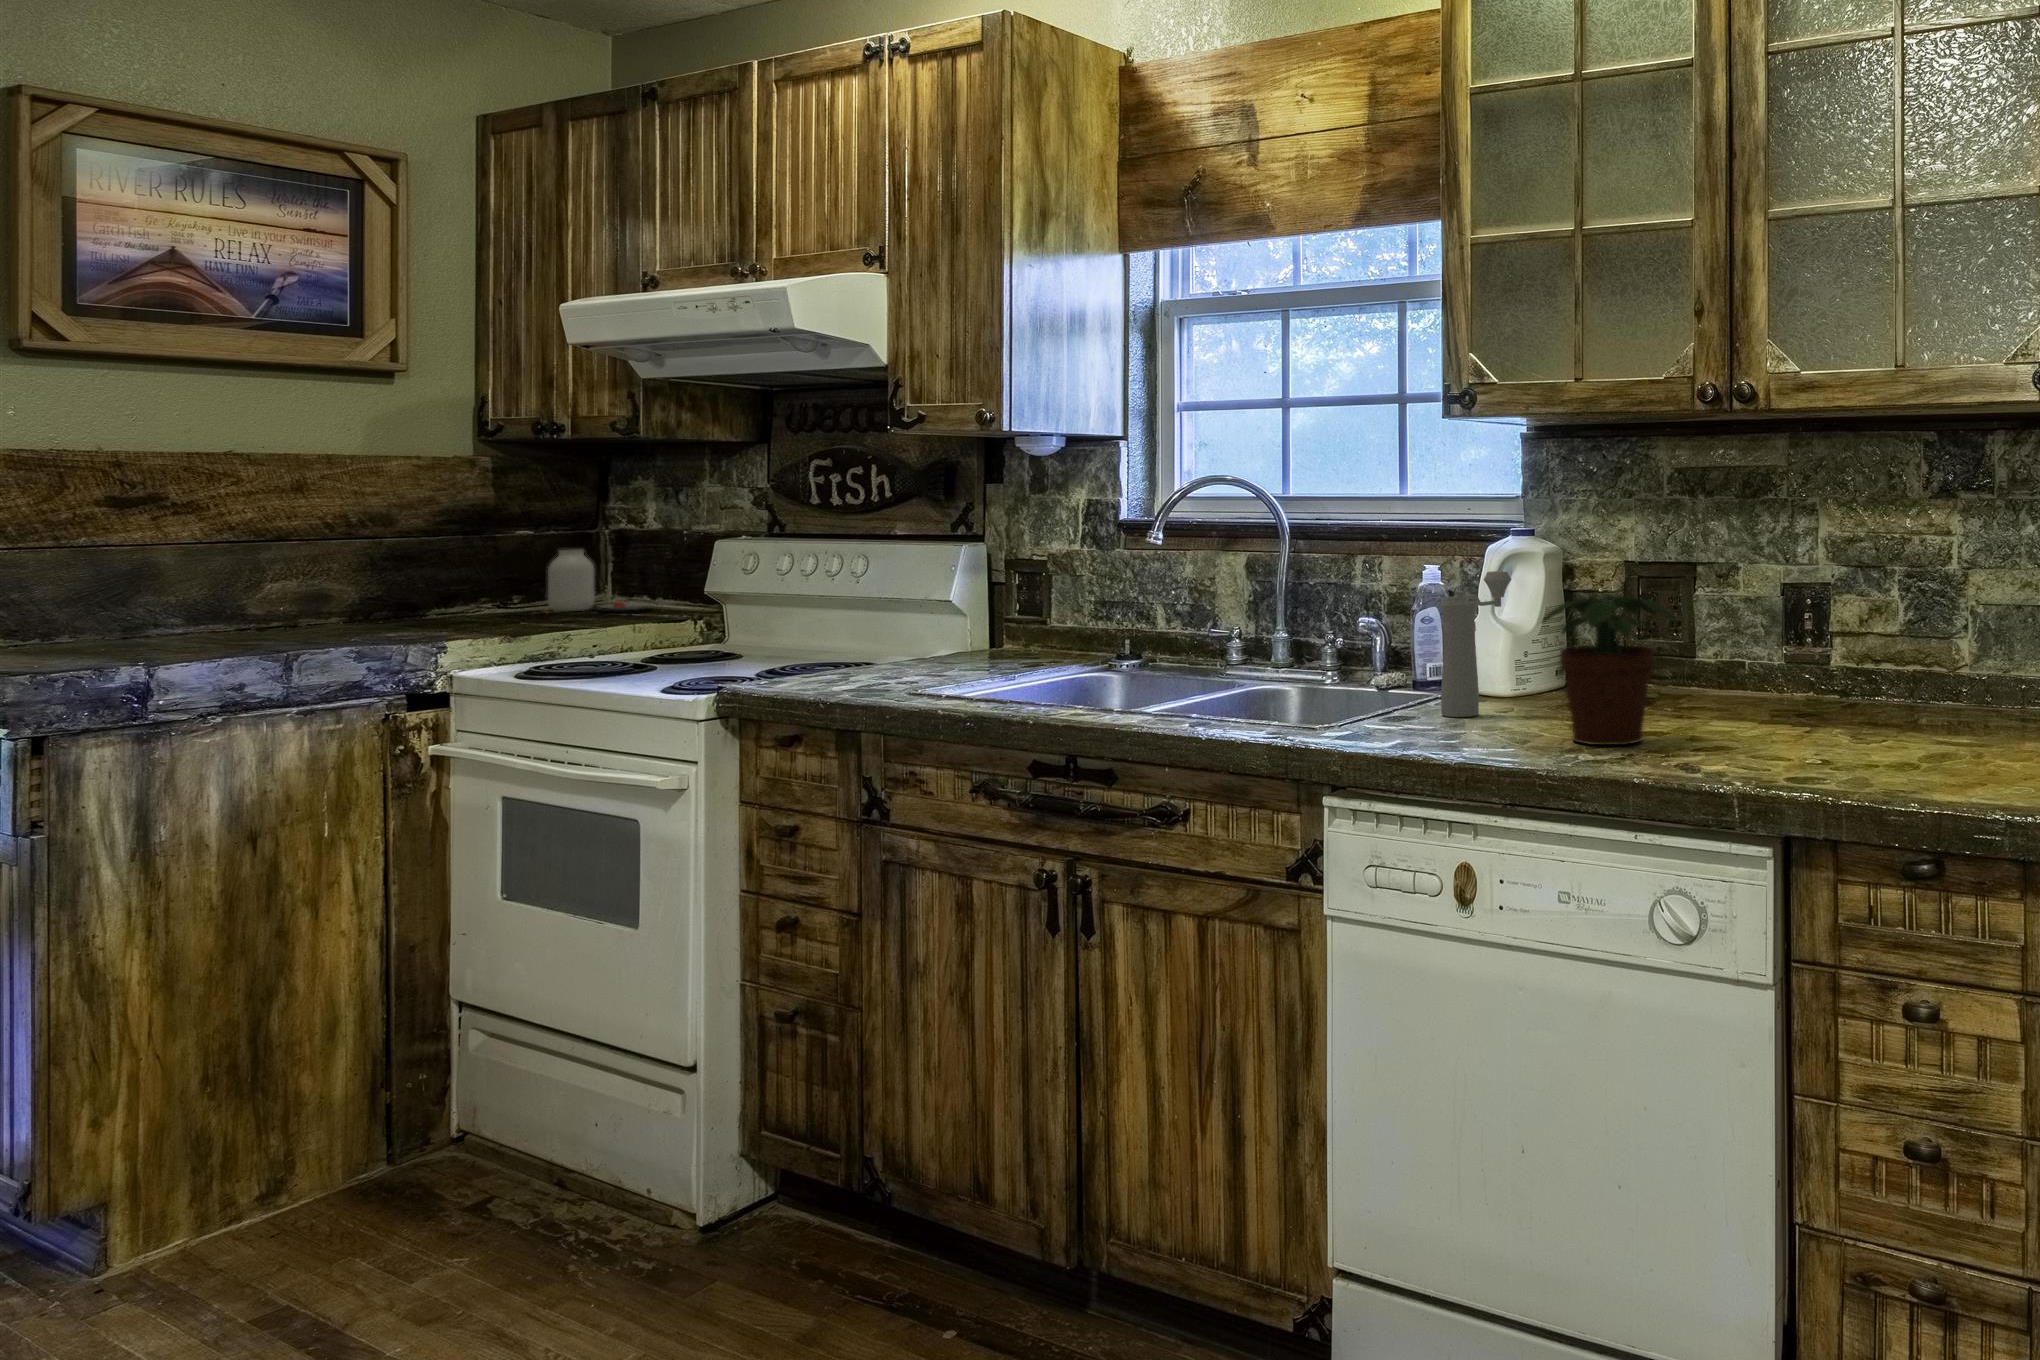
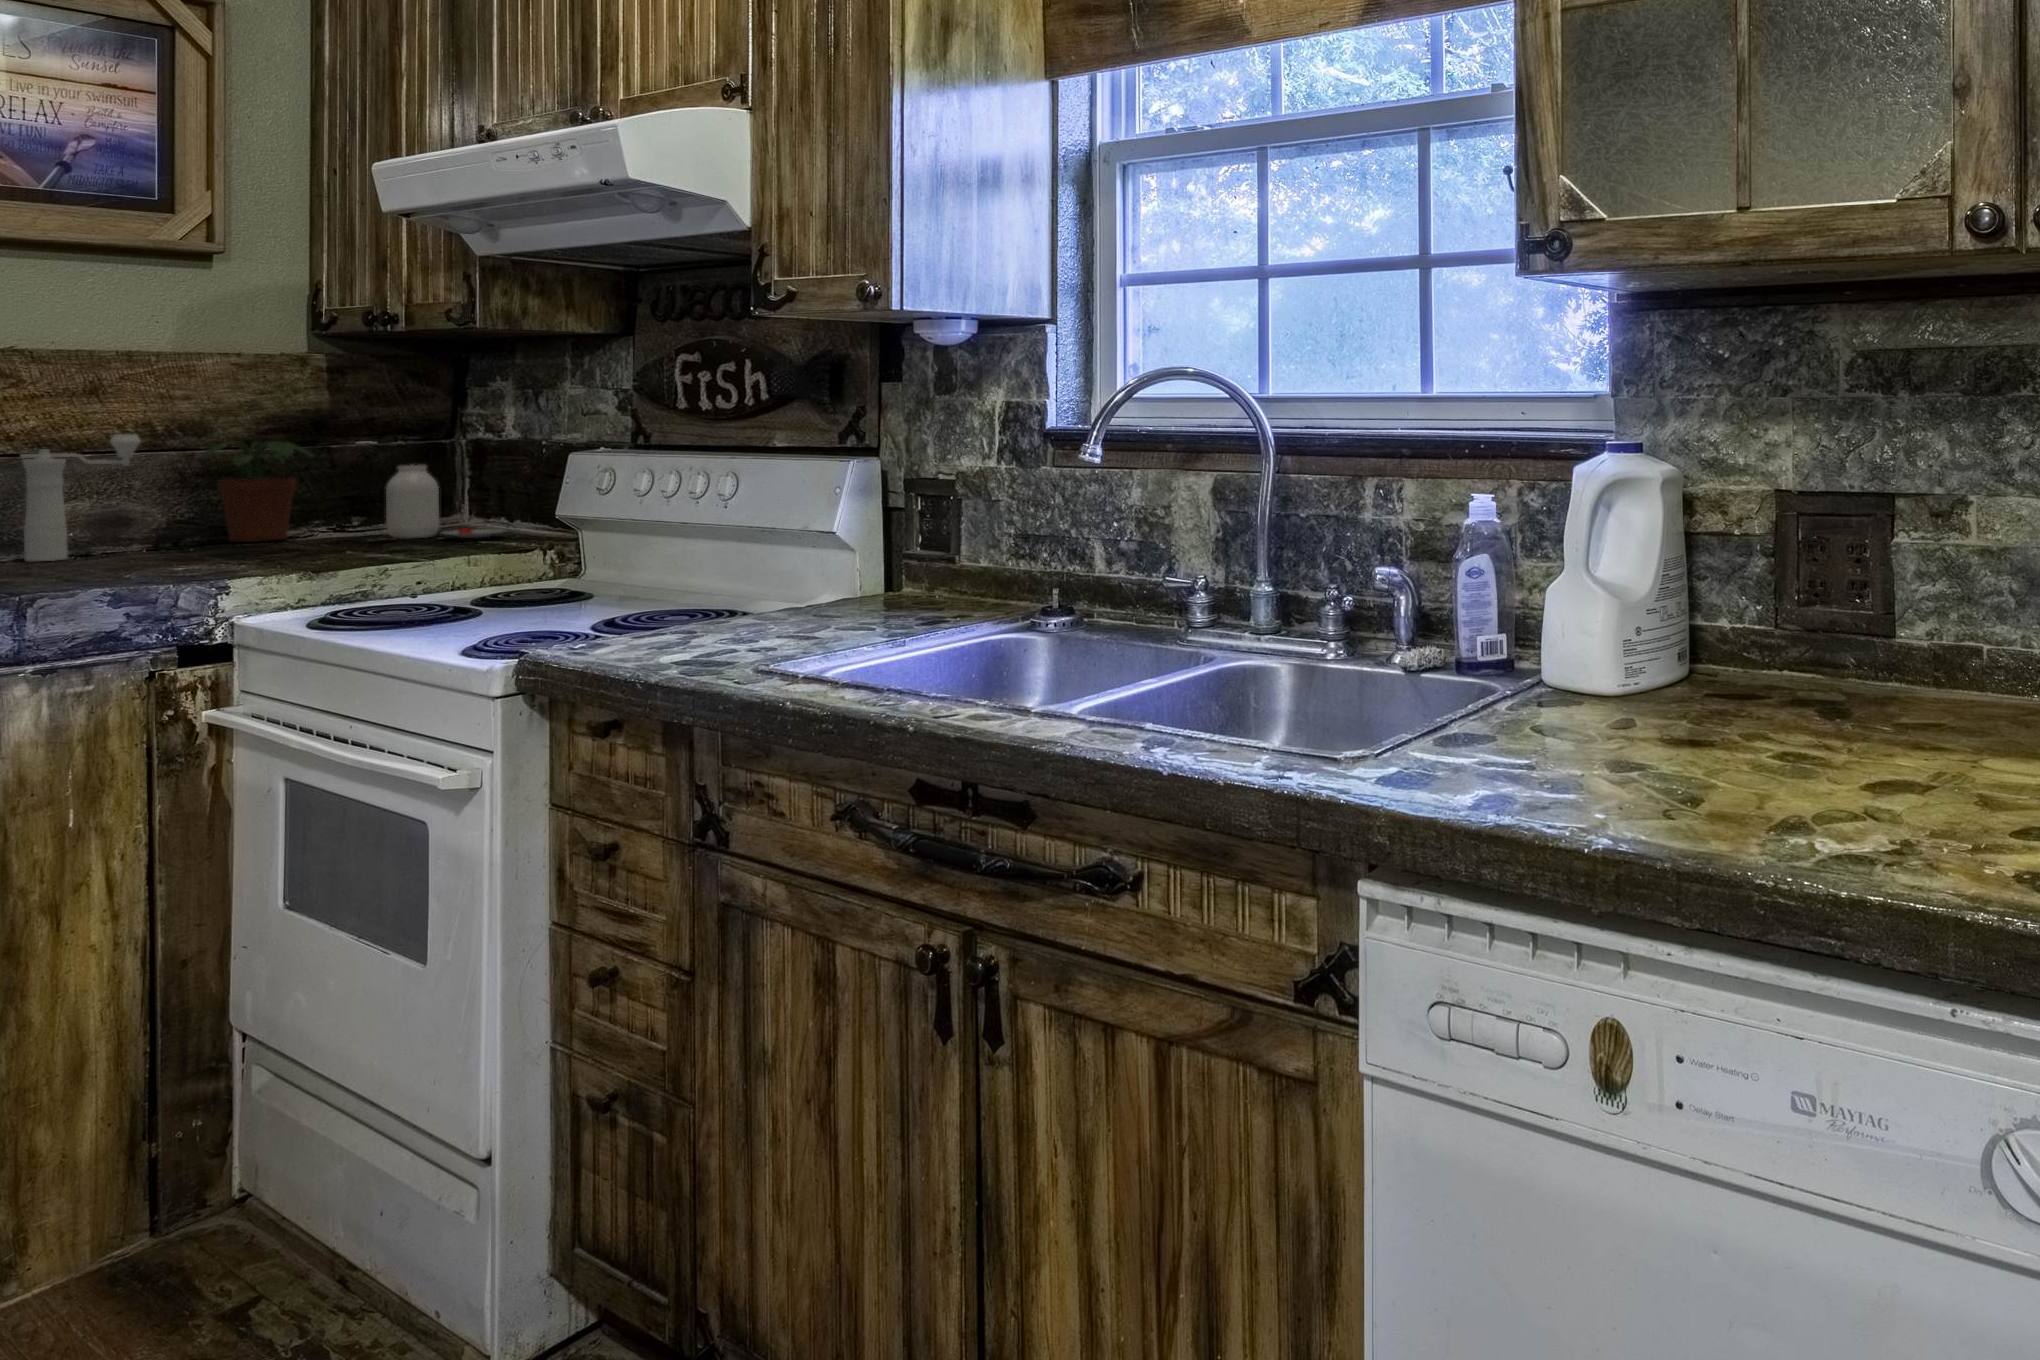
pepper mill: present [1440,571,1511,717] -> present [21,434,141,561]
potted plant: present [1542,595,1676,745] -> present [201,441,311,542]

